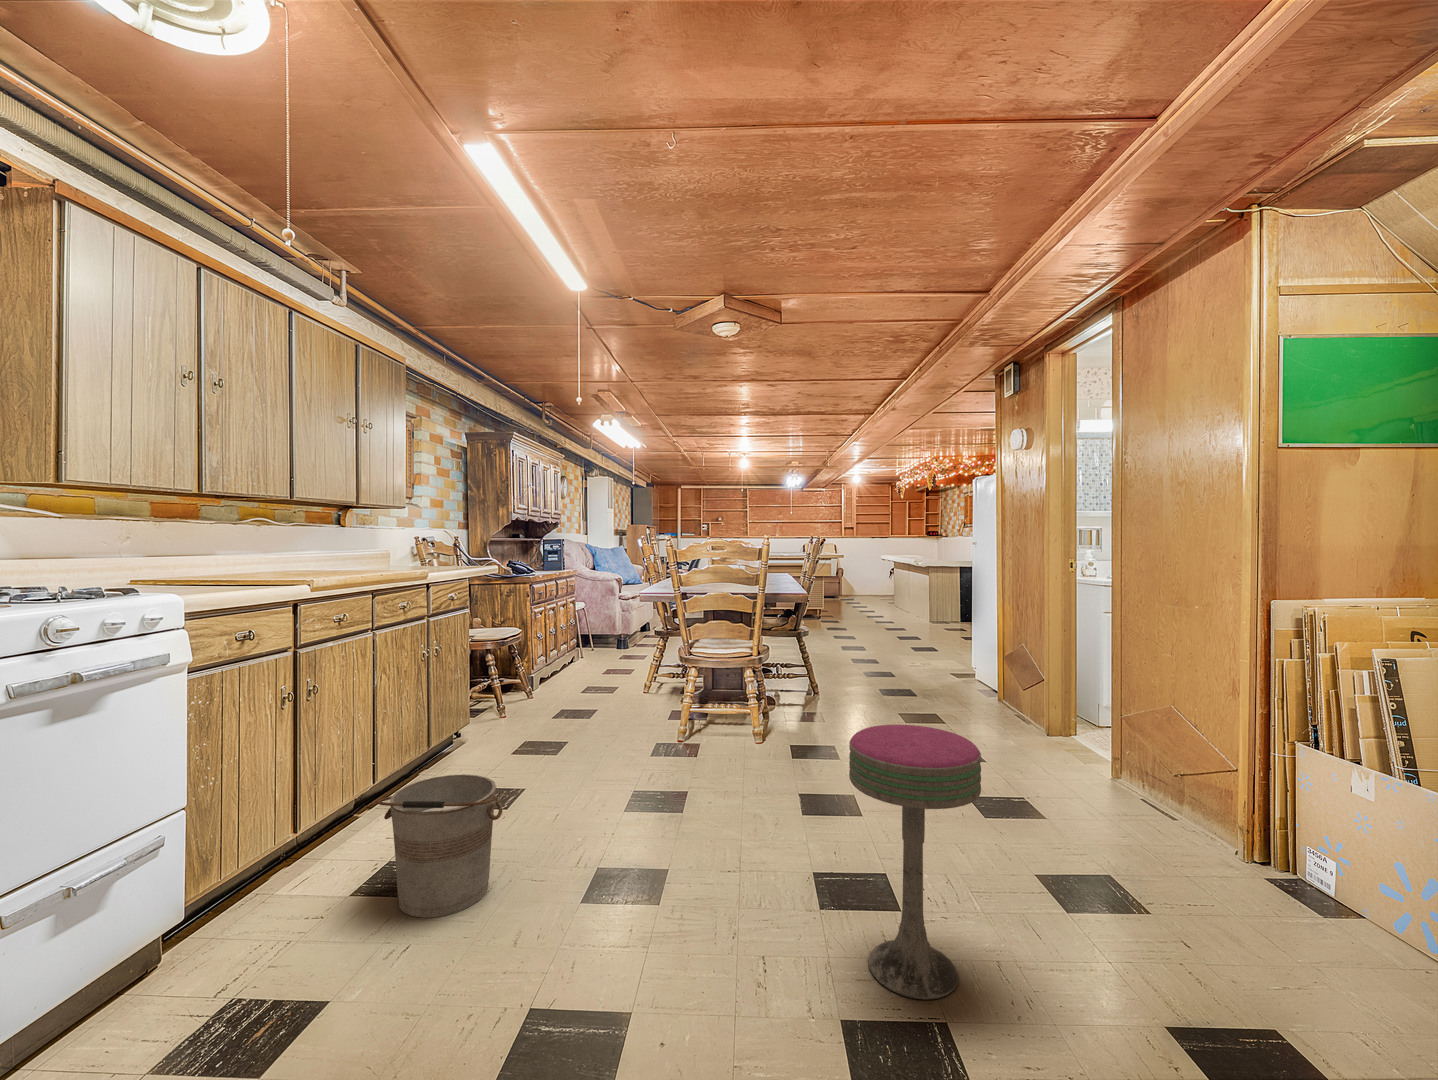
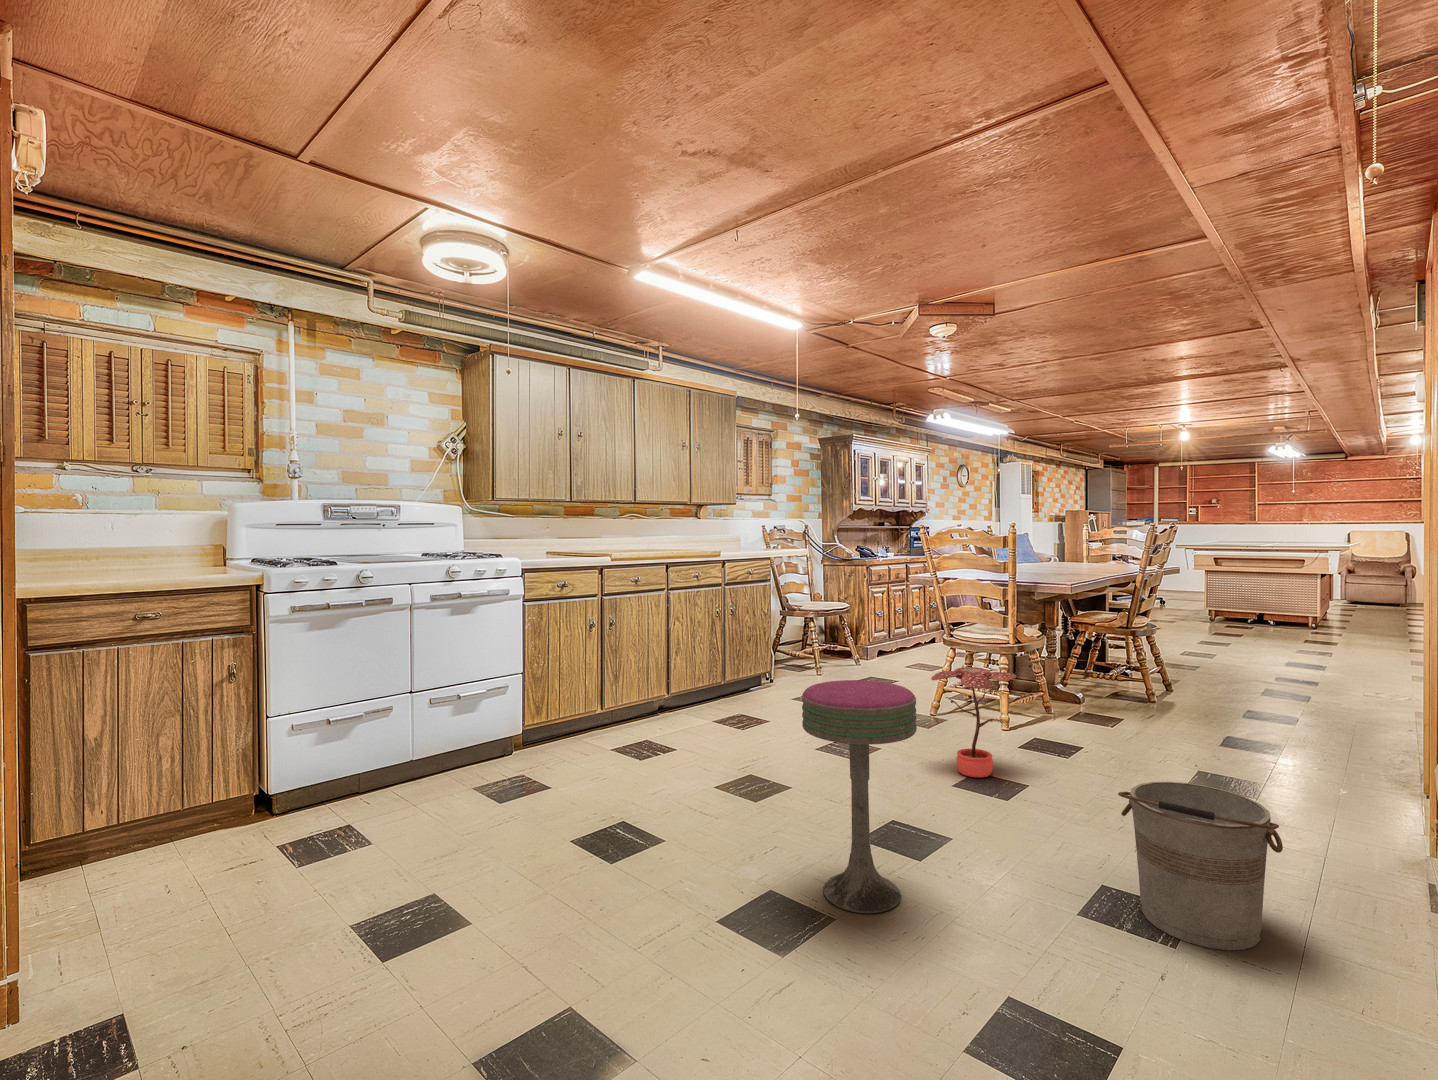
potted plant: none [754,685,821,794] -> present [931,667,1016,778]
bucket: present [377,774,503,918] -> present [1118,782,1283,950]

